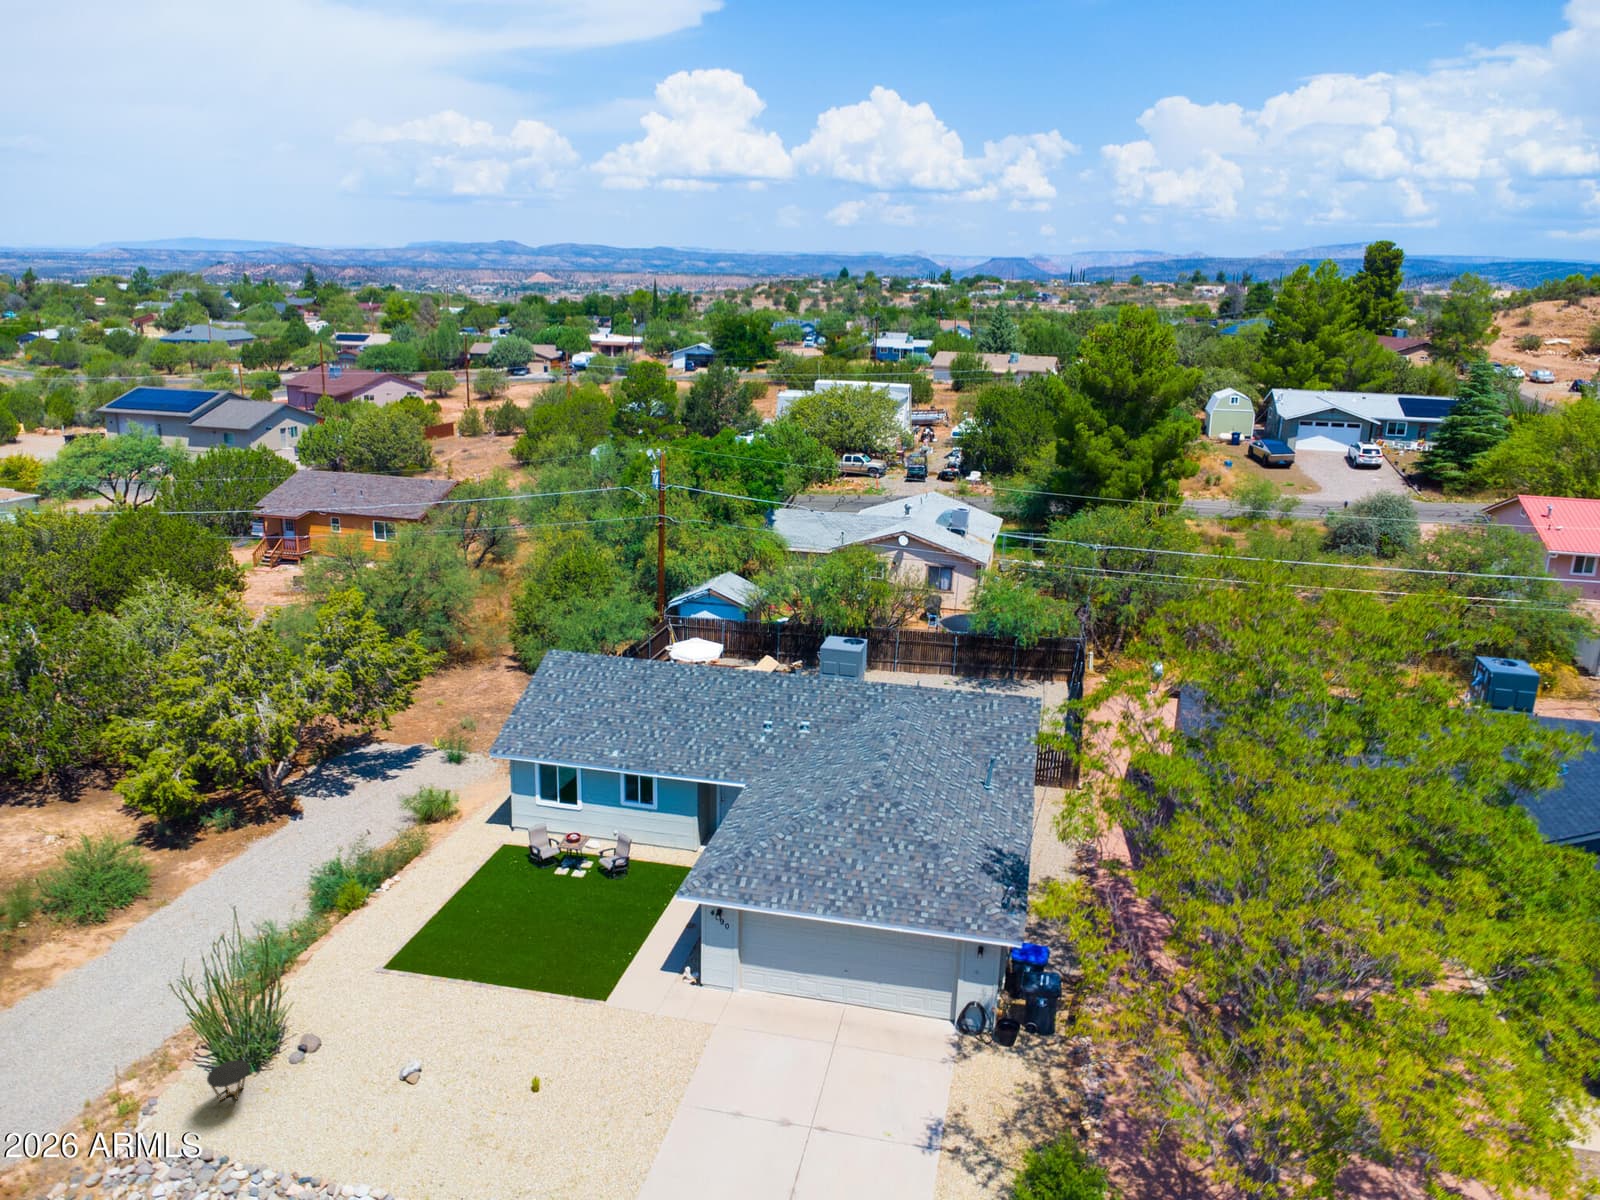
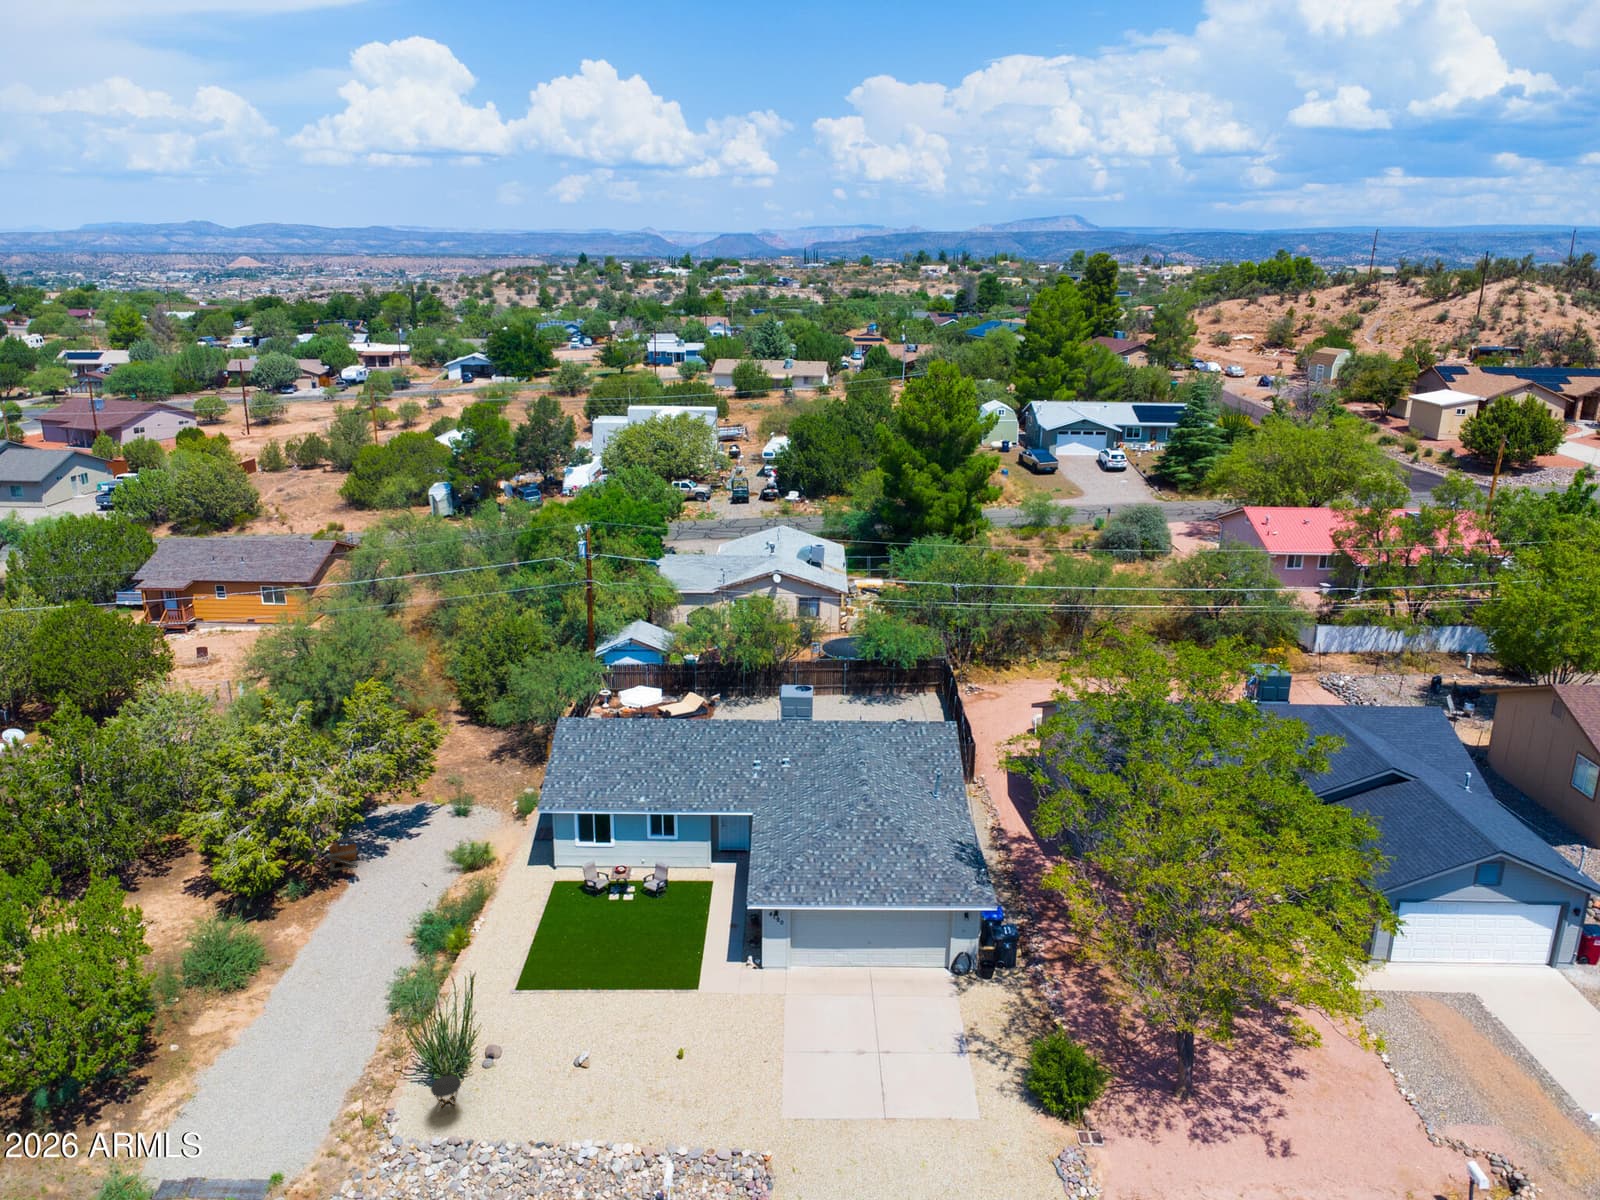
lounge chair: none [280,758,326,803] -> present [327,837,358,871]

